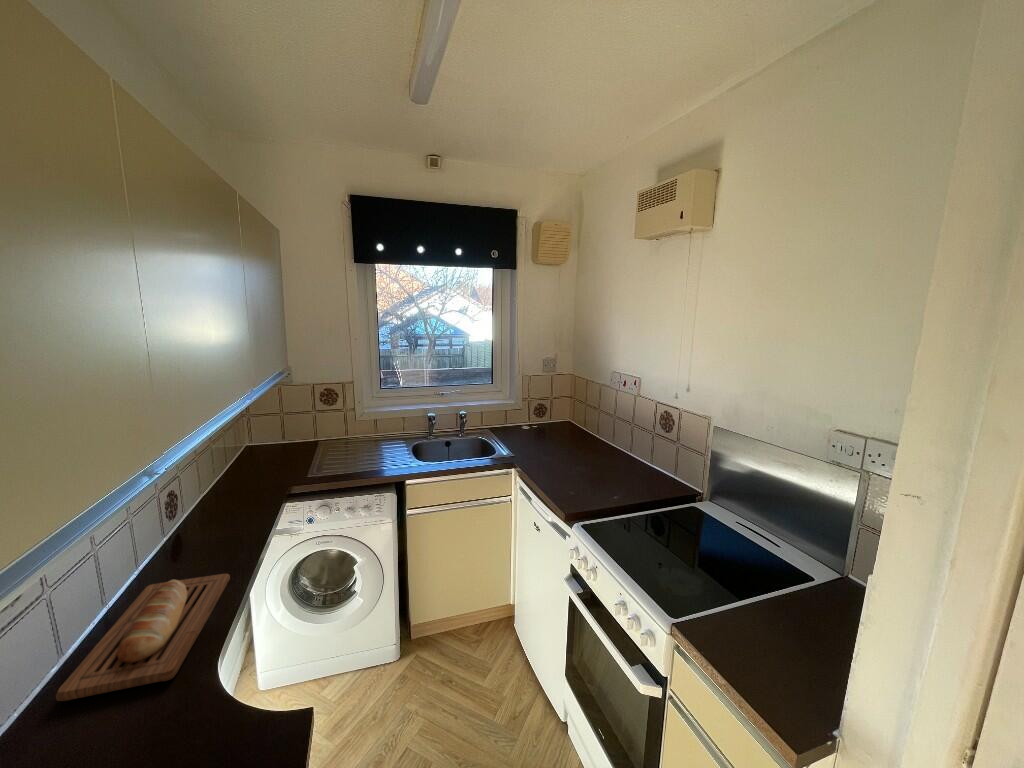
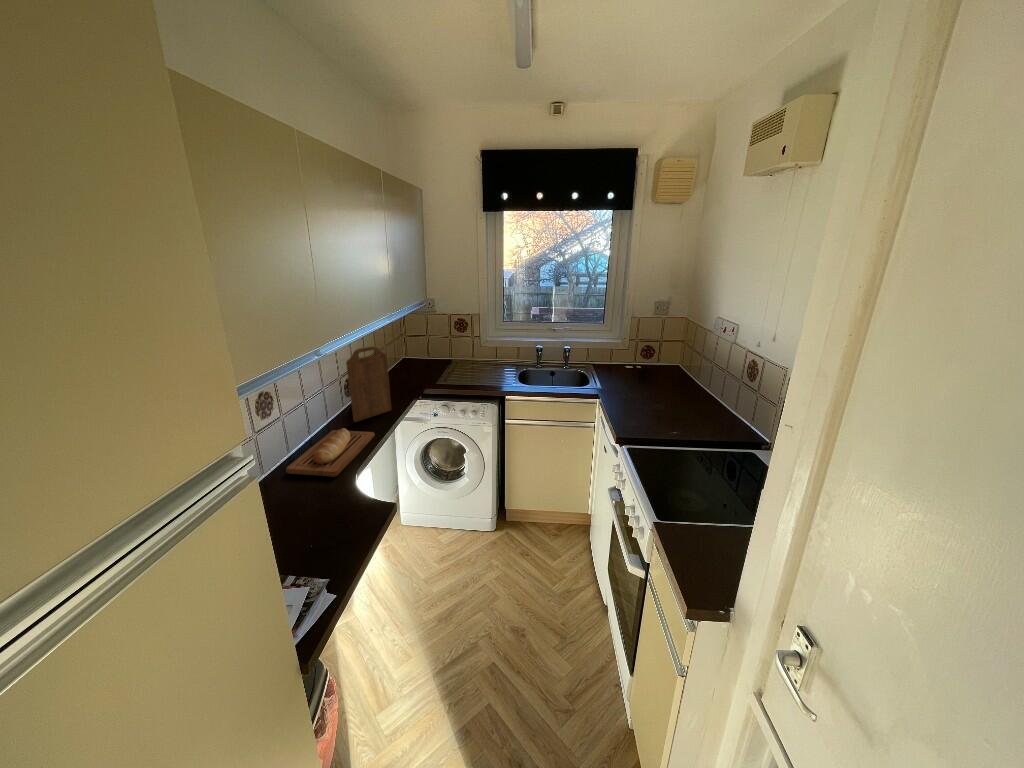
cutting board: none [173,440,248,561] -> present [346,346,391,422]

